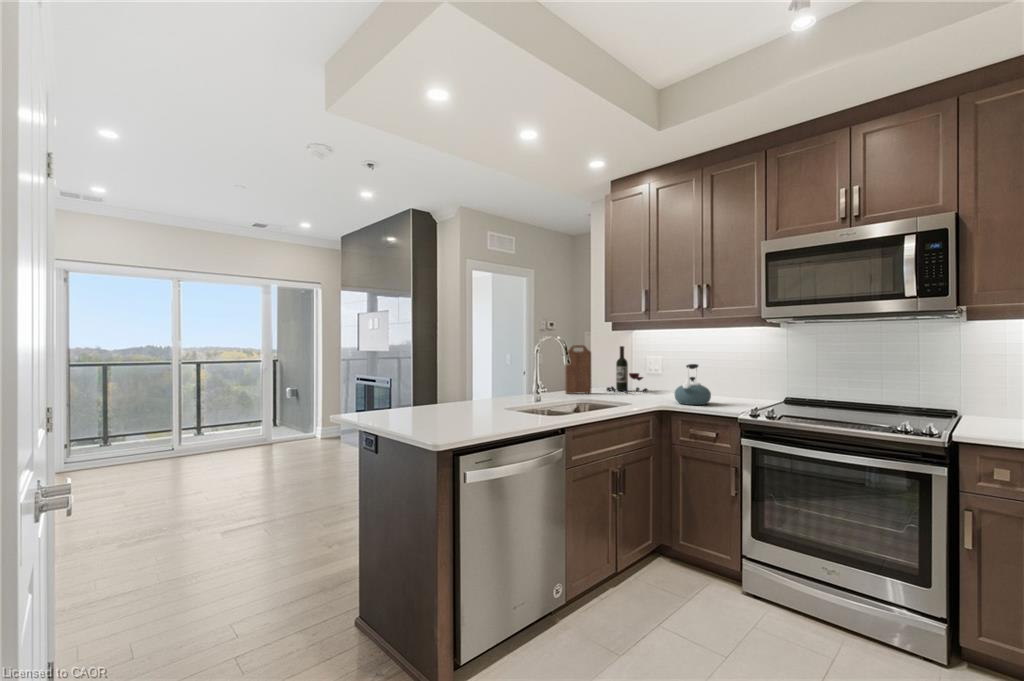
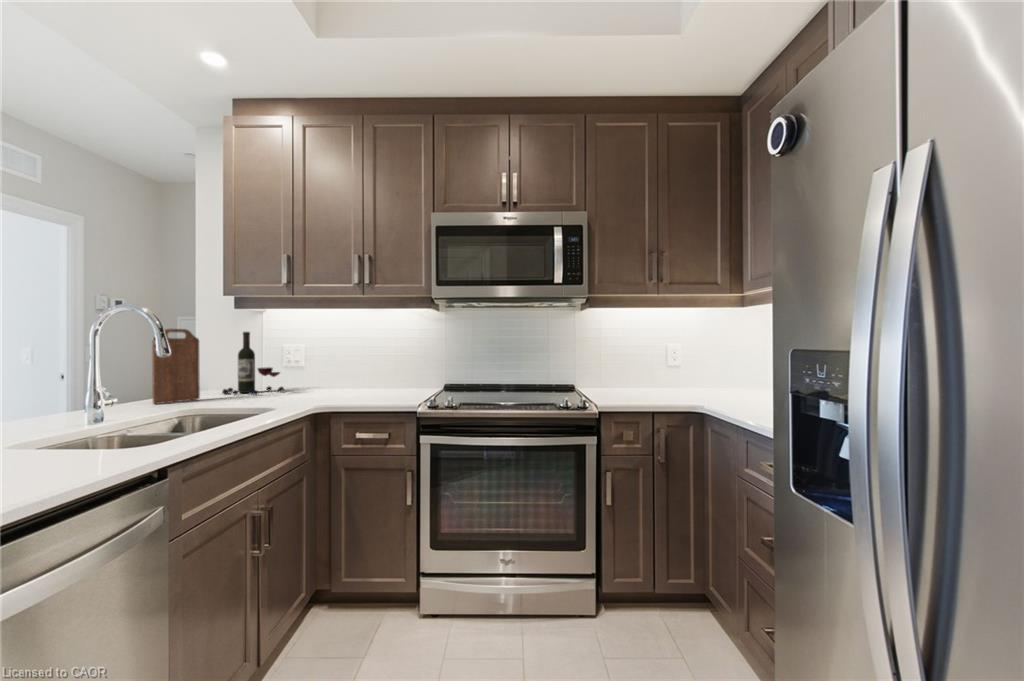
kettle: present [674,364,711,405] -> none [332,352,376,402]

